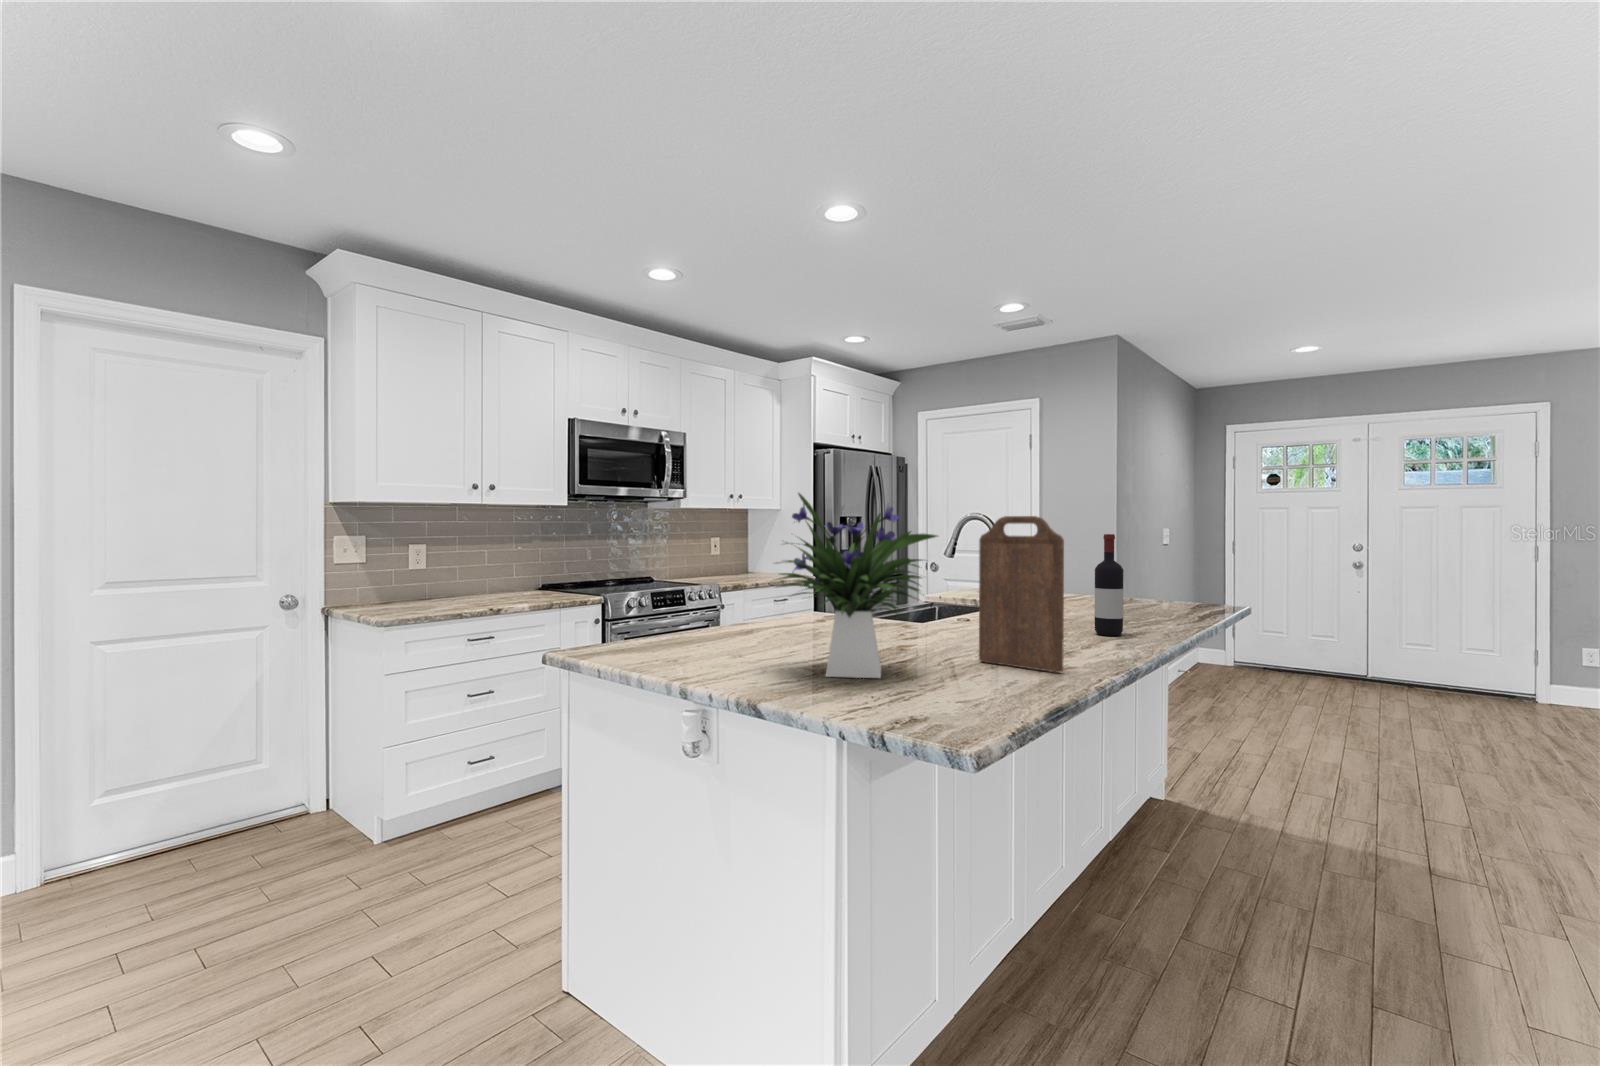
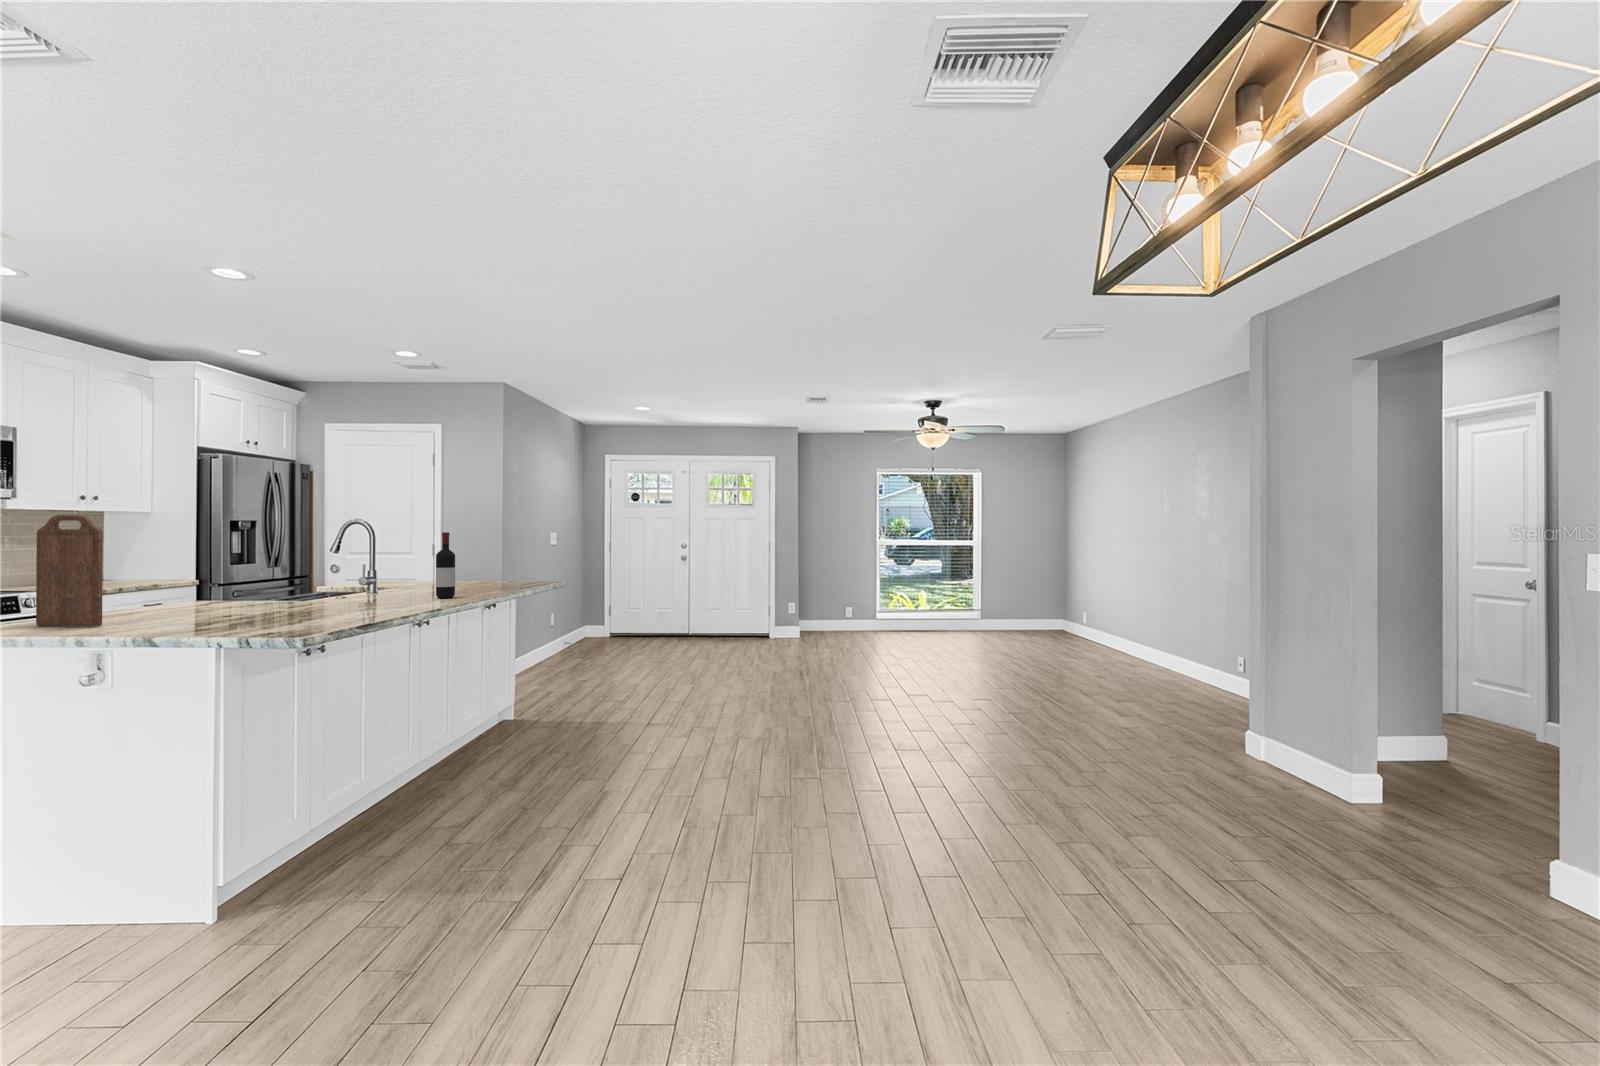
flower arrangement: present [776,493,937,678] -> none [159,500,302,625]
cutting board: present [979,516,1064,672] -> present [36,515,103,626]

